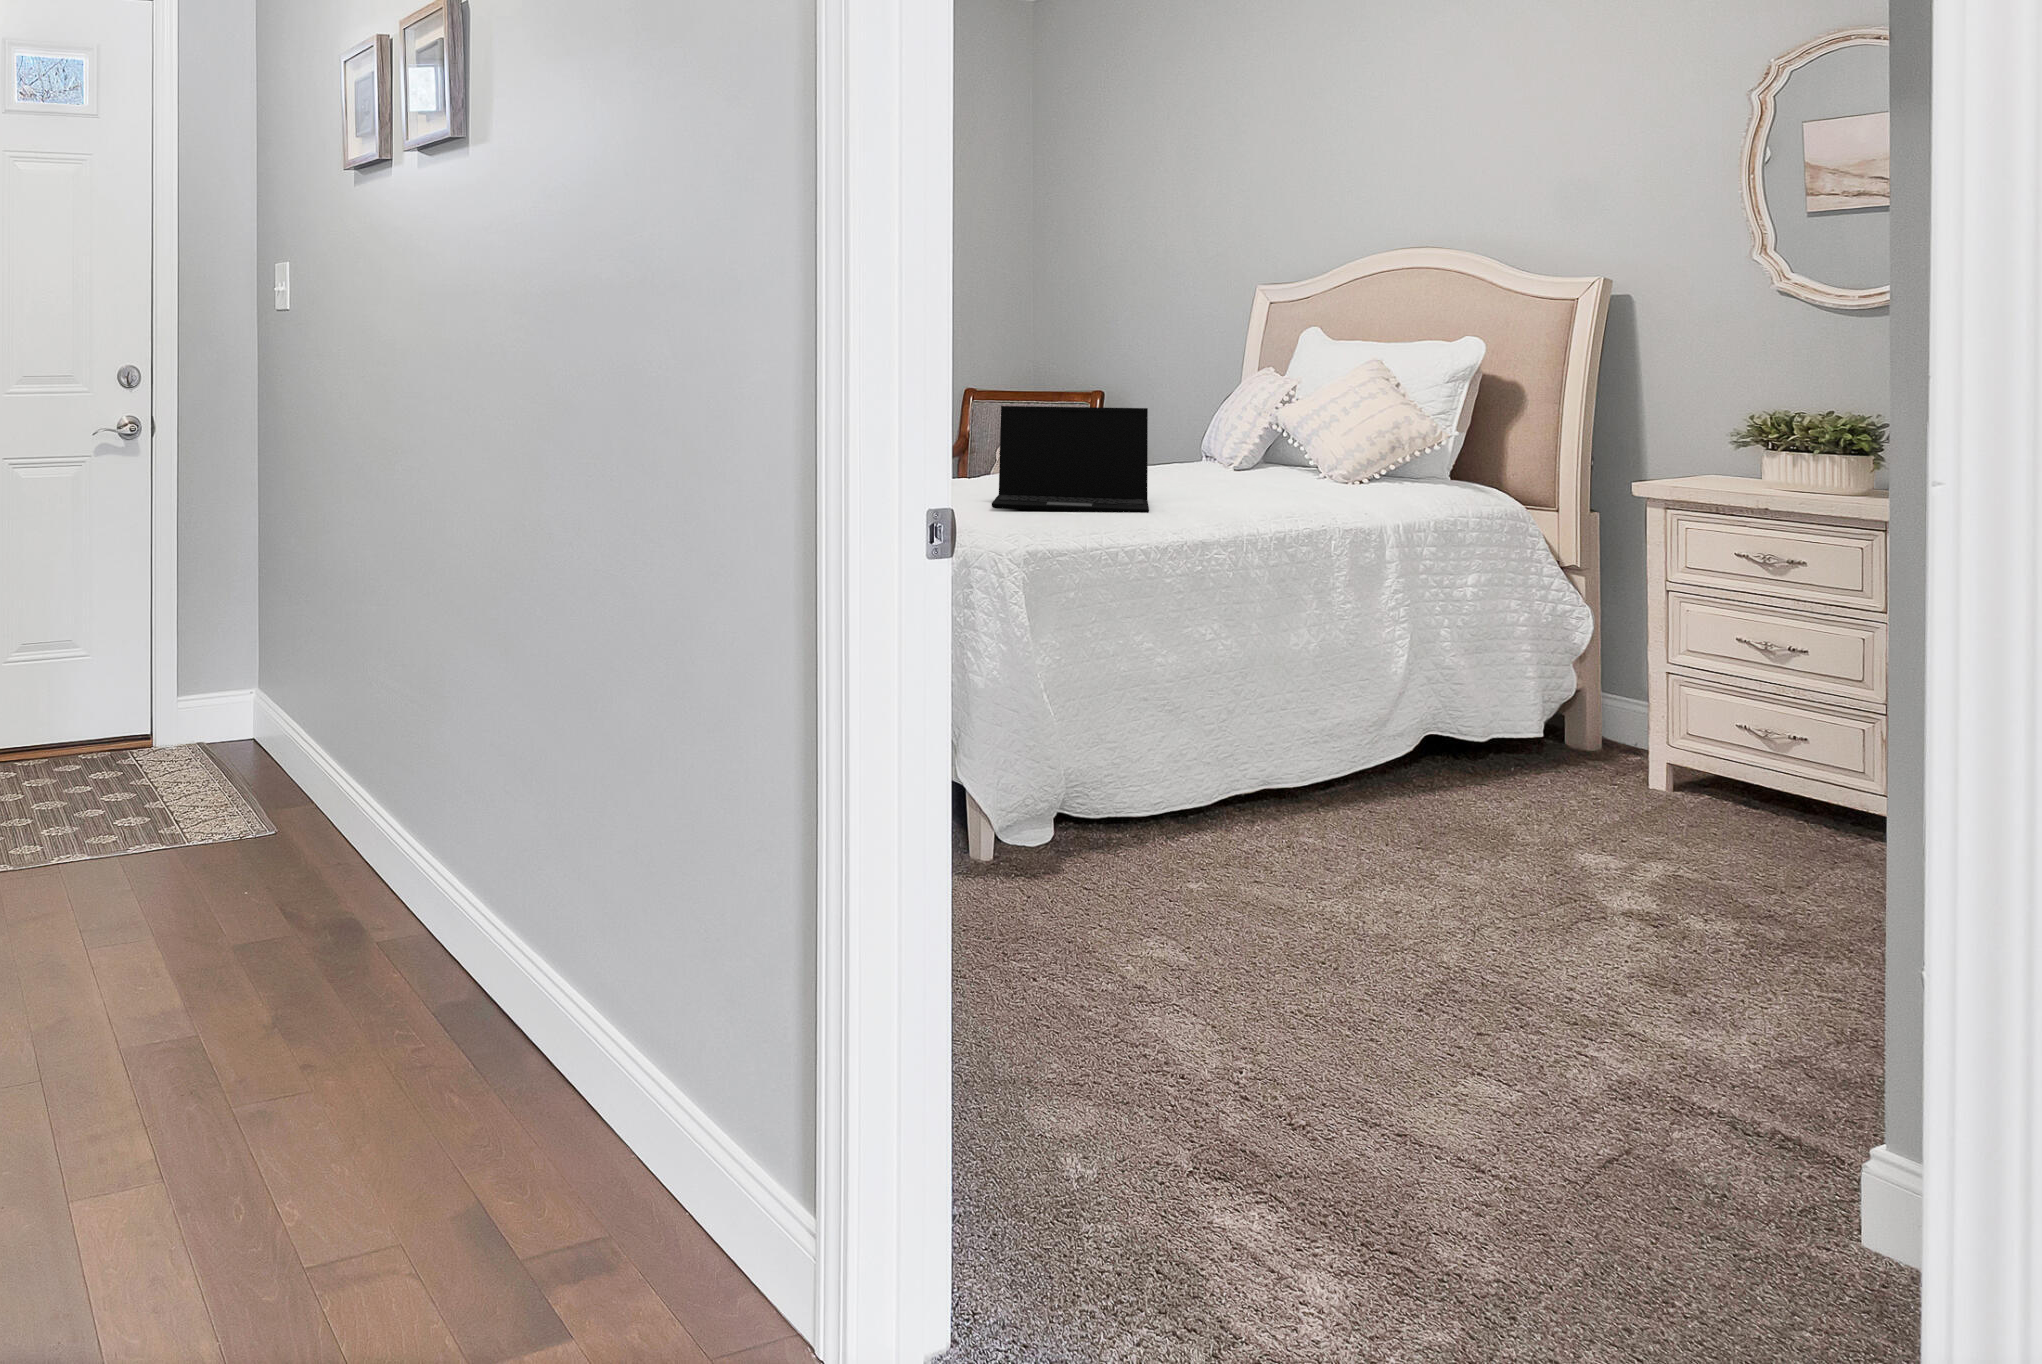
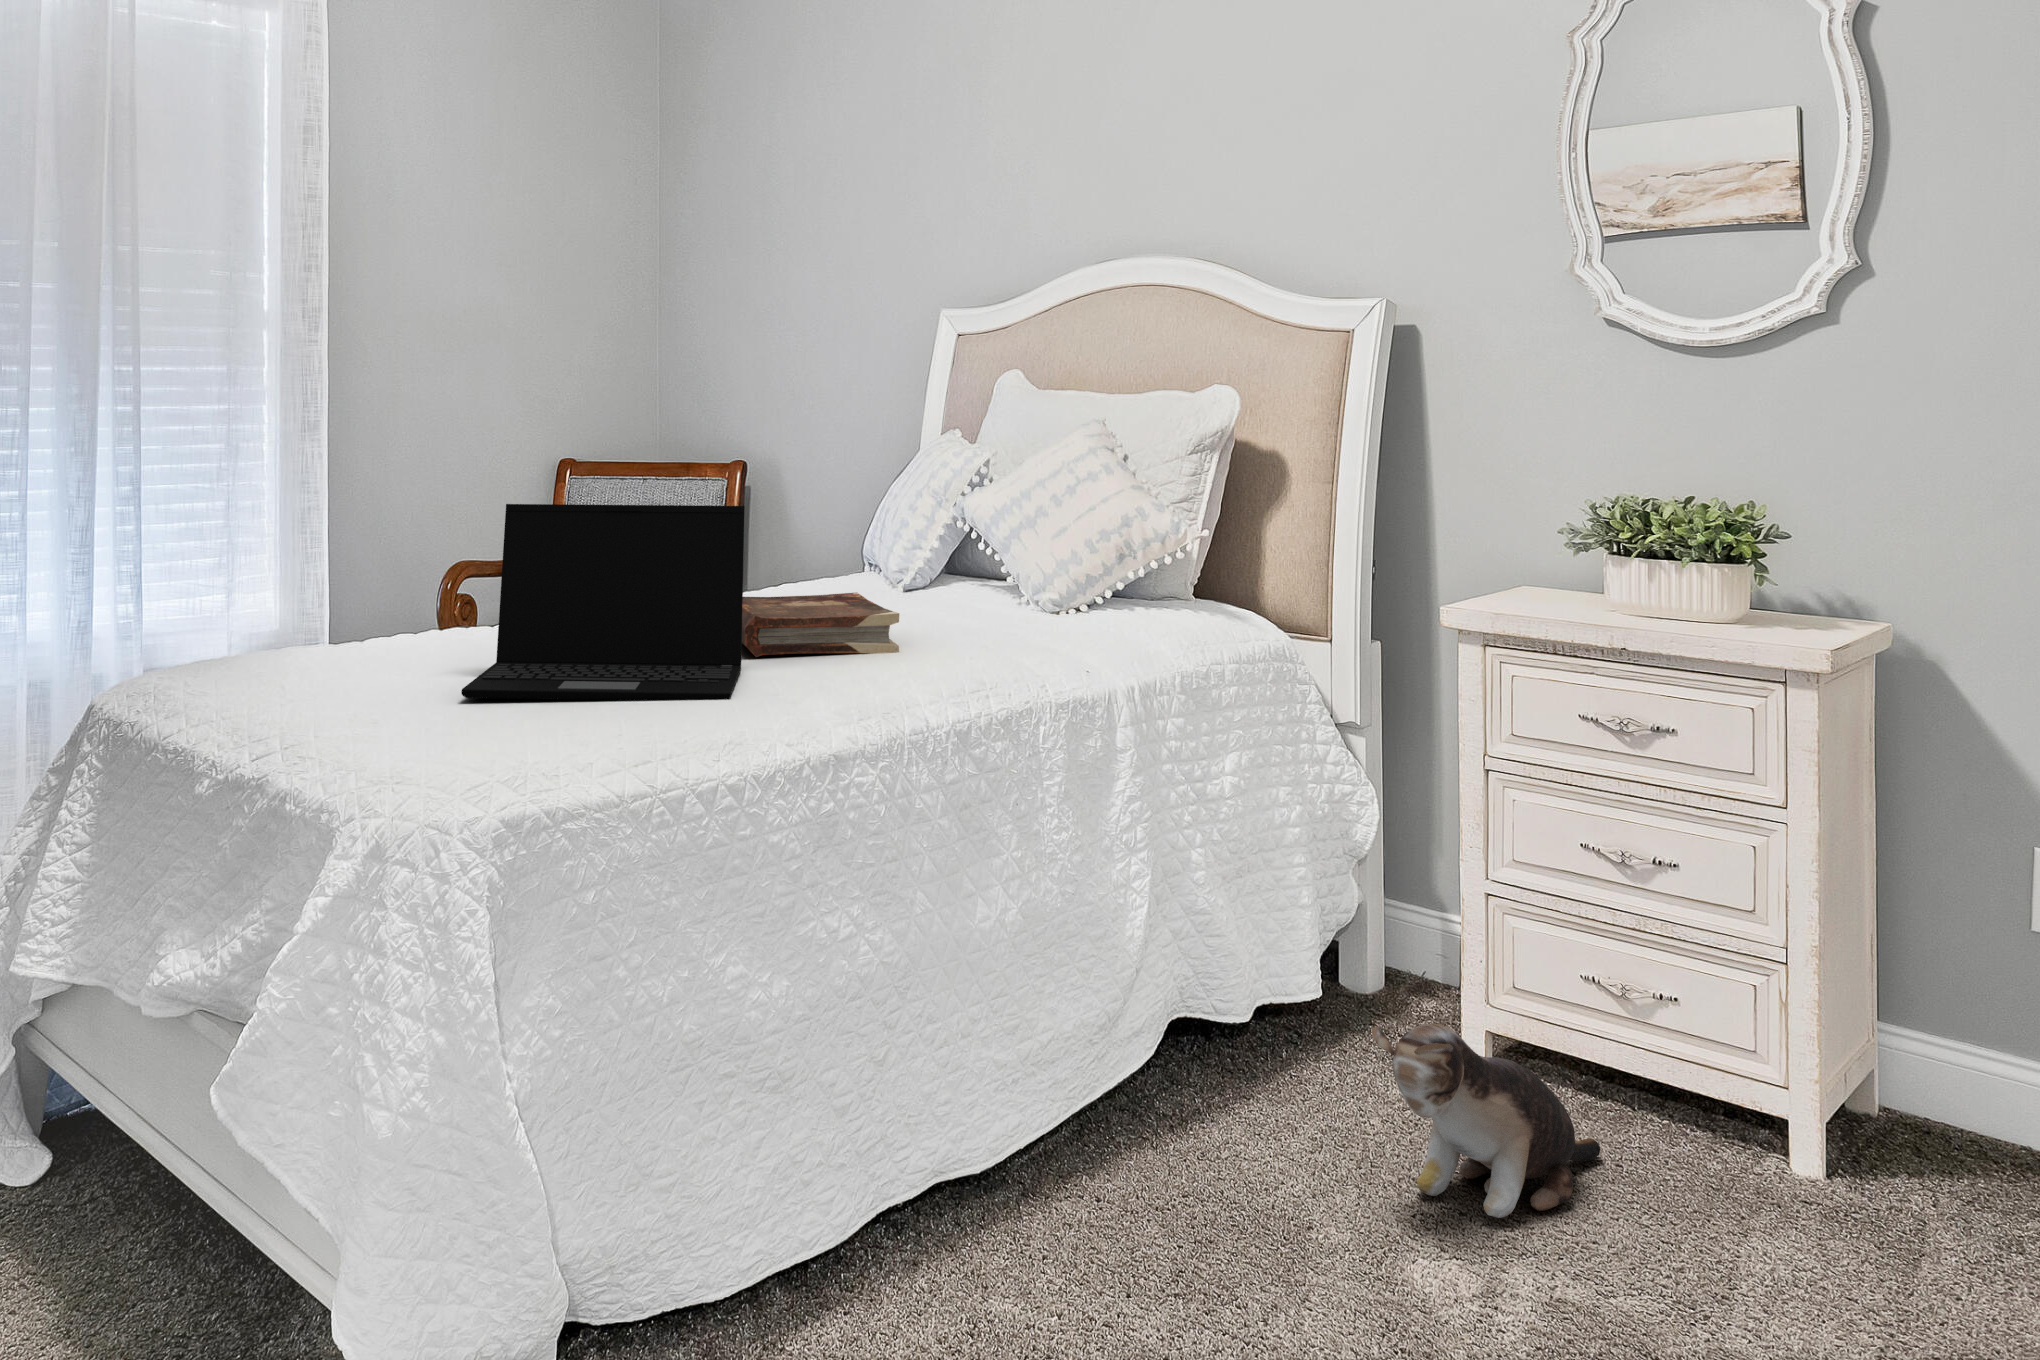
book: none [1120,465,1244,499] -> present [742,592,899,657]
plush toy: none [1563,727,1736,847] -> present [1372,1024,1600,1218]

